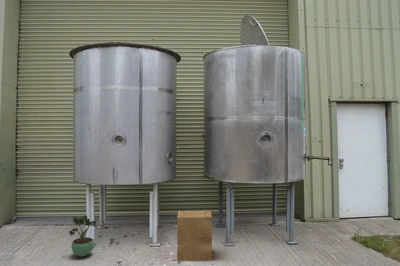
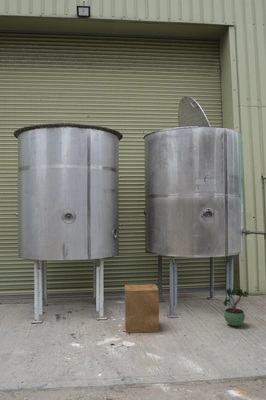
potted plant: present [69,215,96,256] -> present [224,286,249,326]

